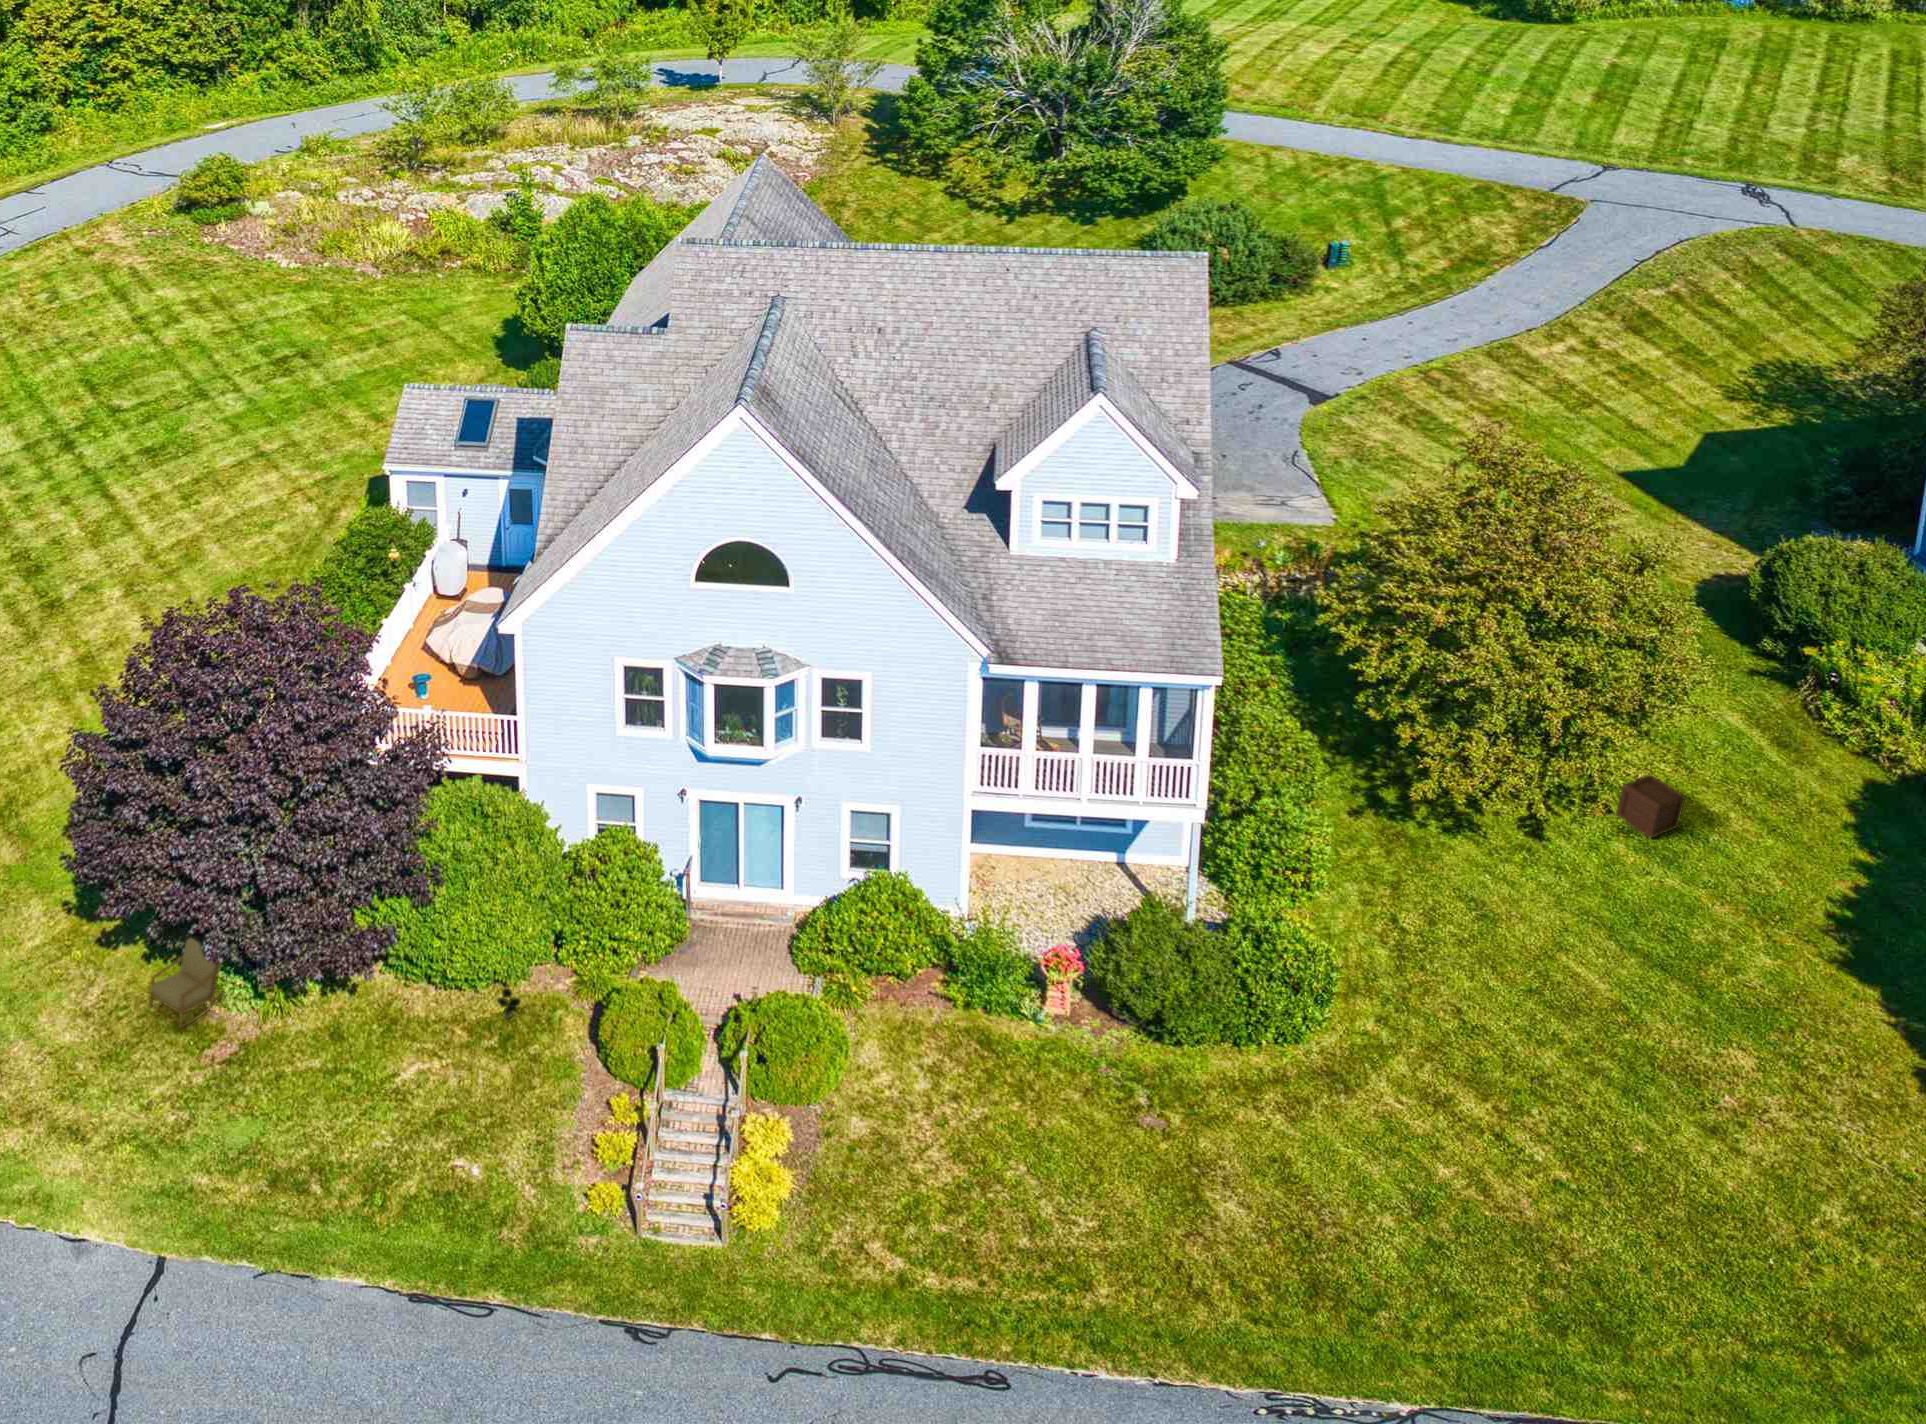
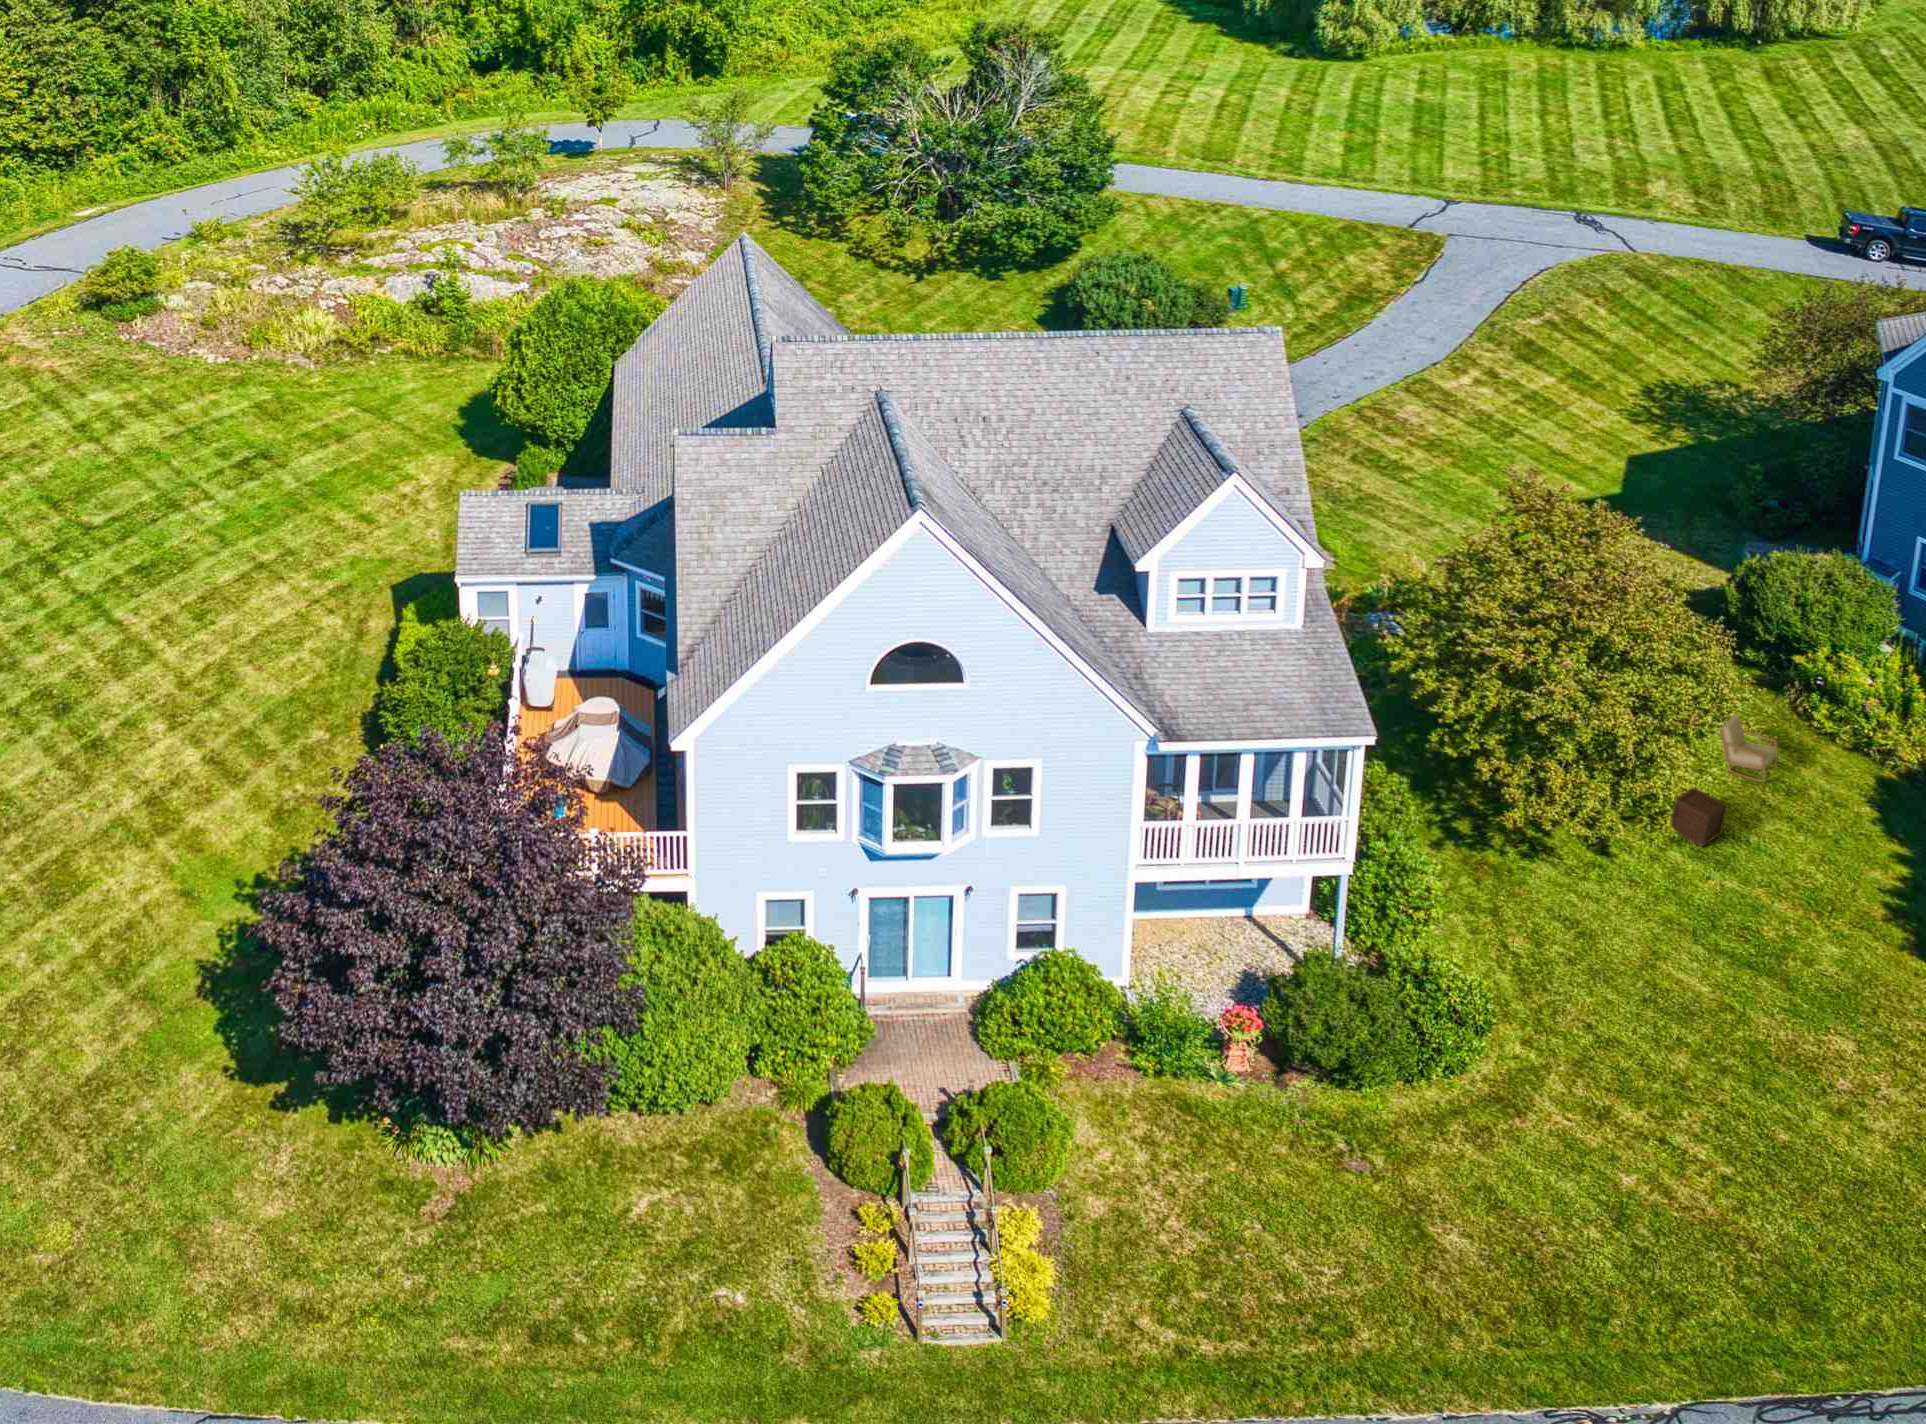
chair: present [149,938,225,1028] -> present [1720,715,1778,782]
potted plant: present [497,988,521,1019] -> present [1269,1055,1290,1082]

